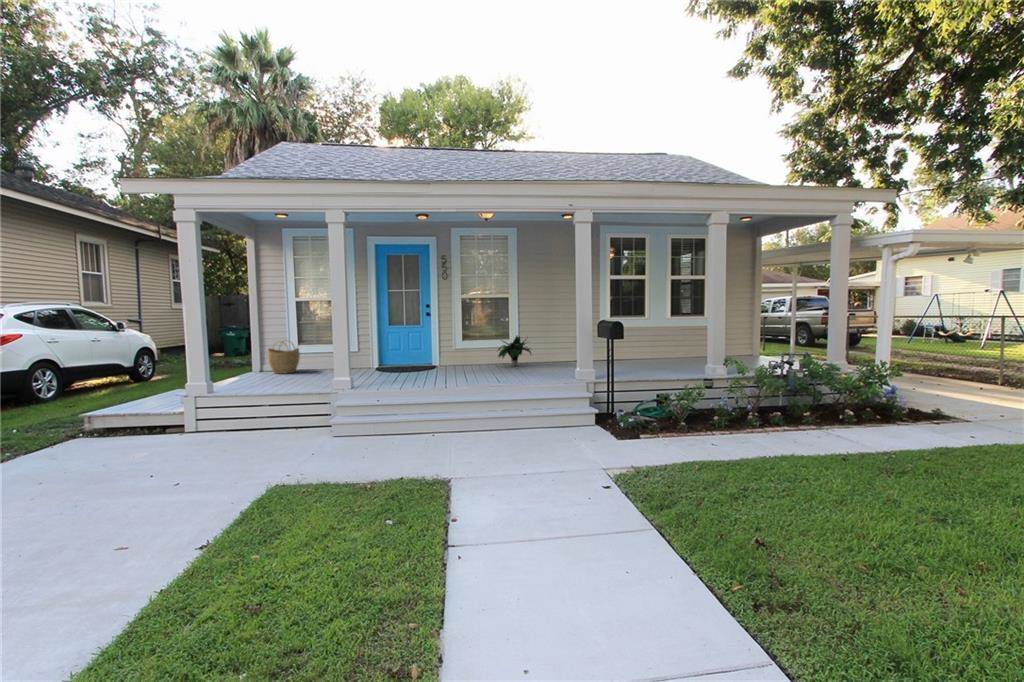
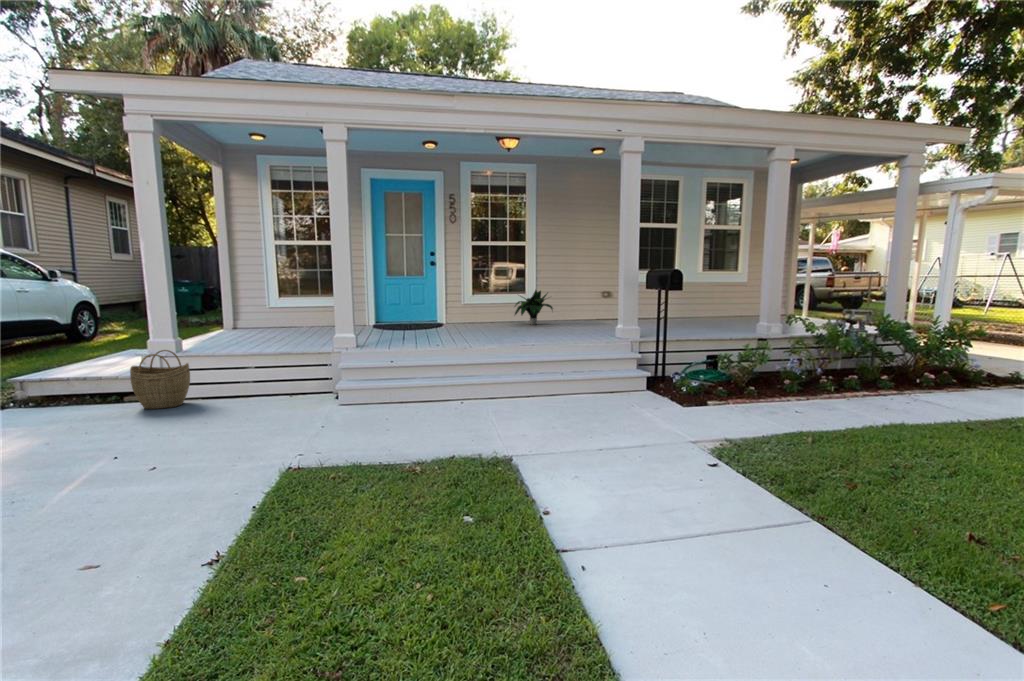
woven basket: present [268,341,300,374] -> present [130,350,190,409]

